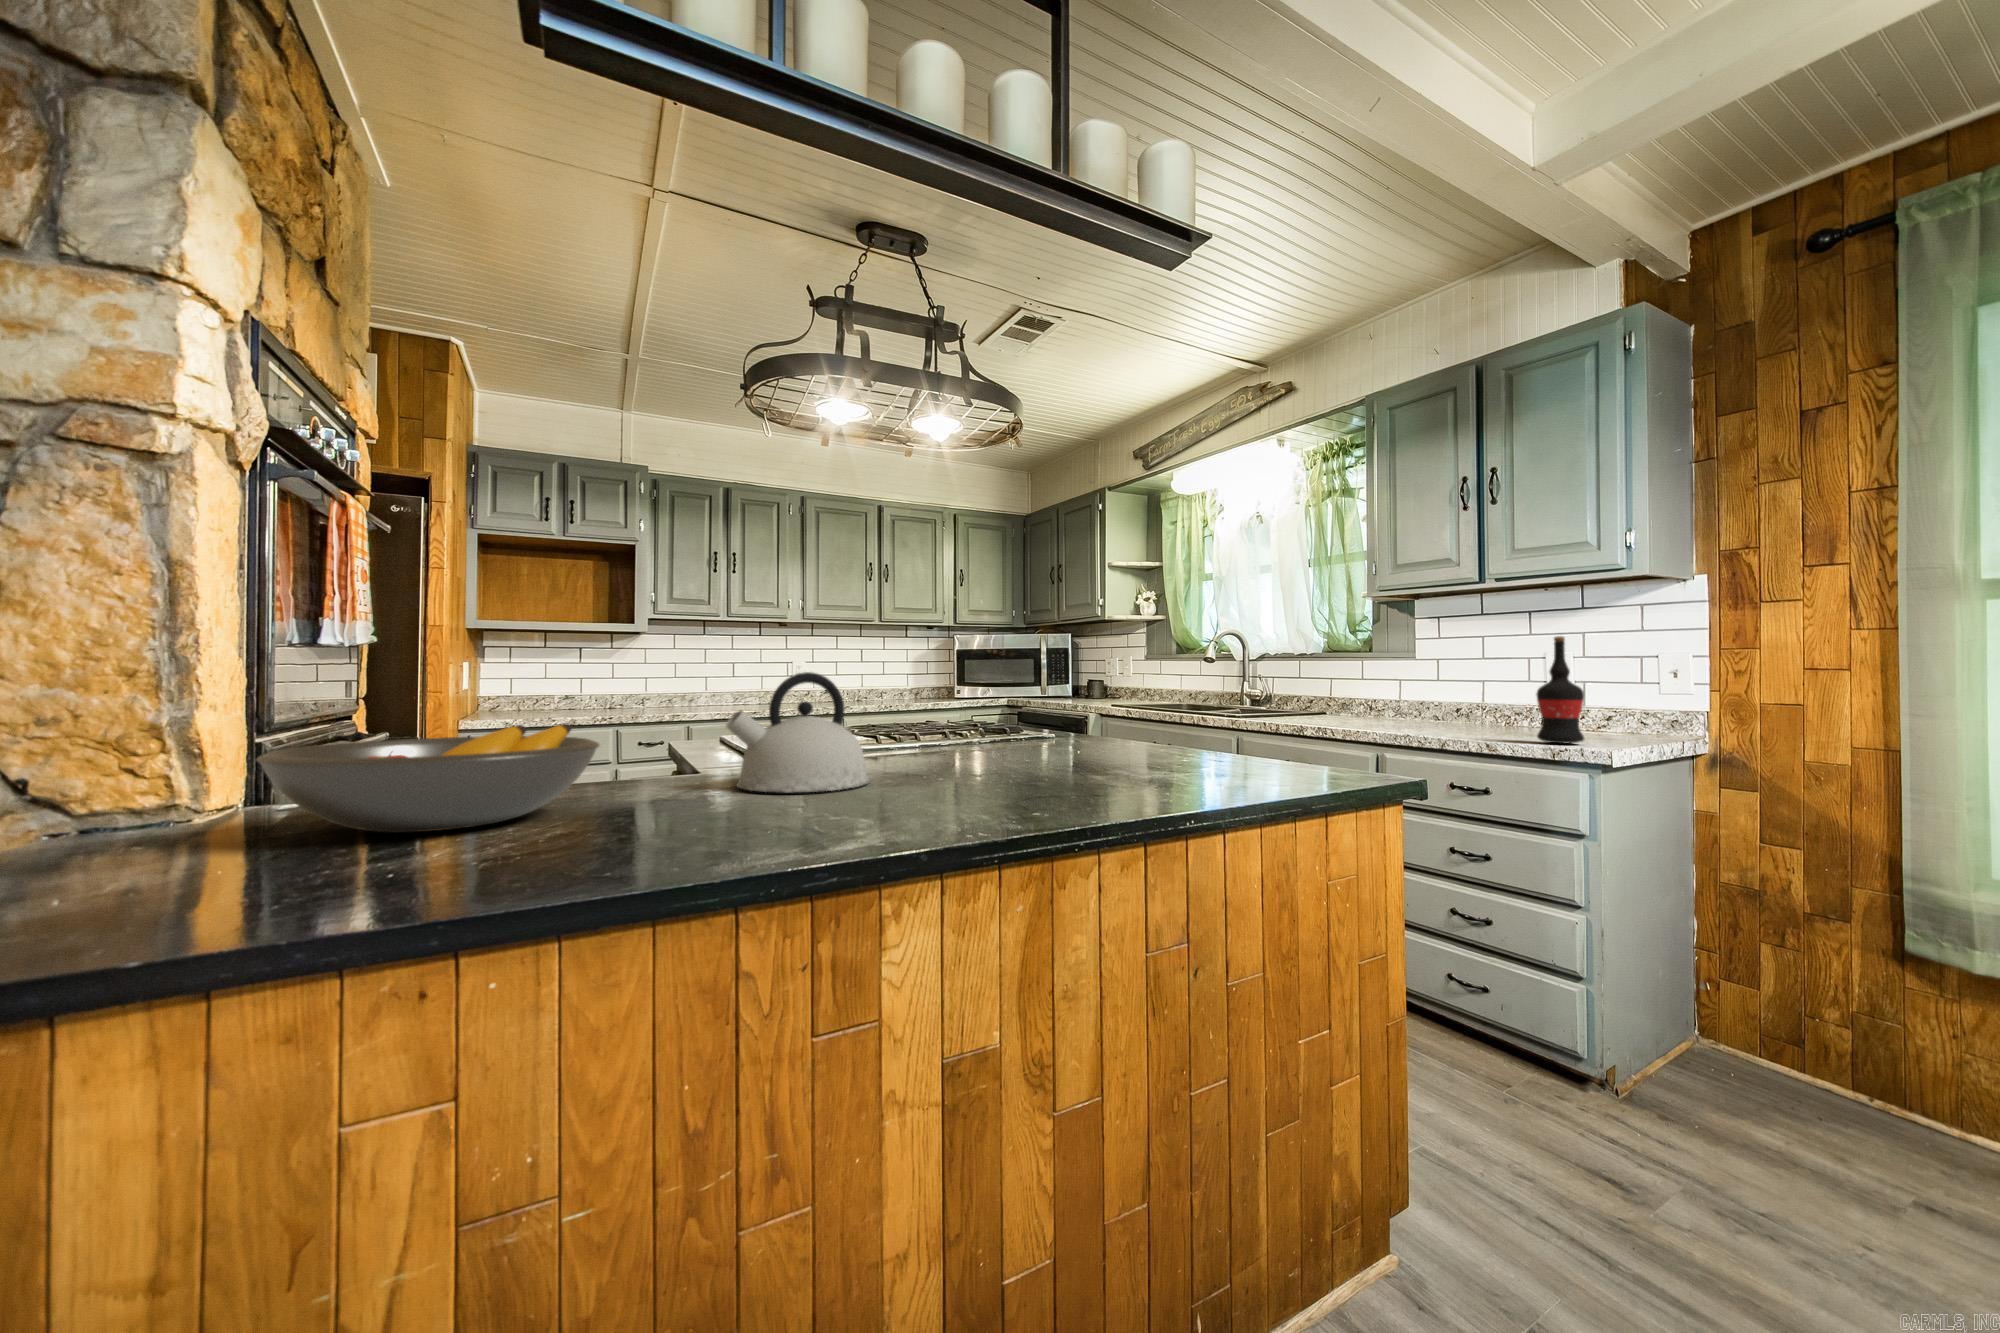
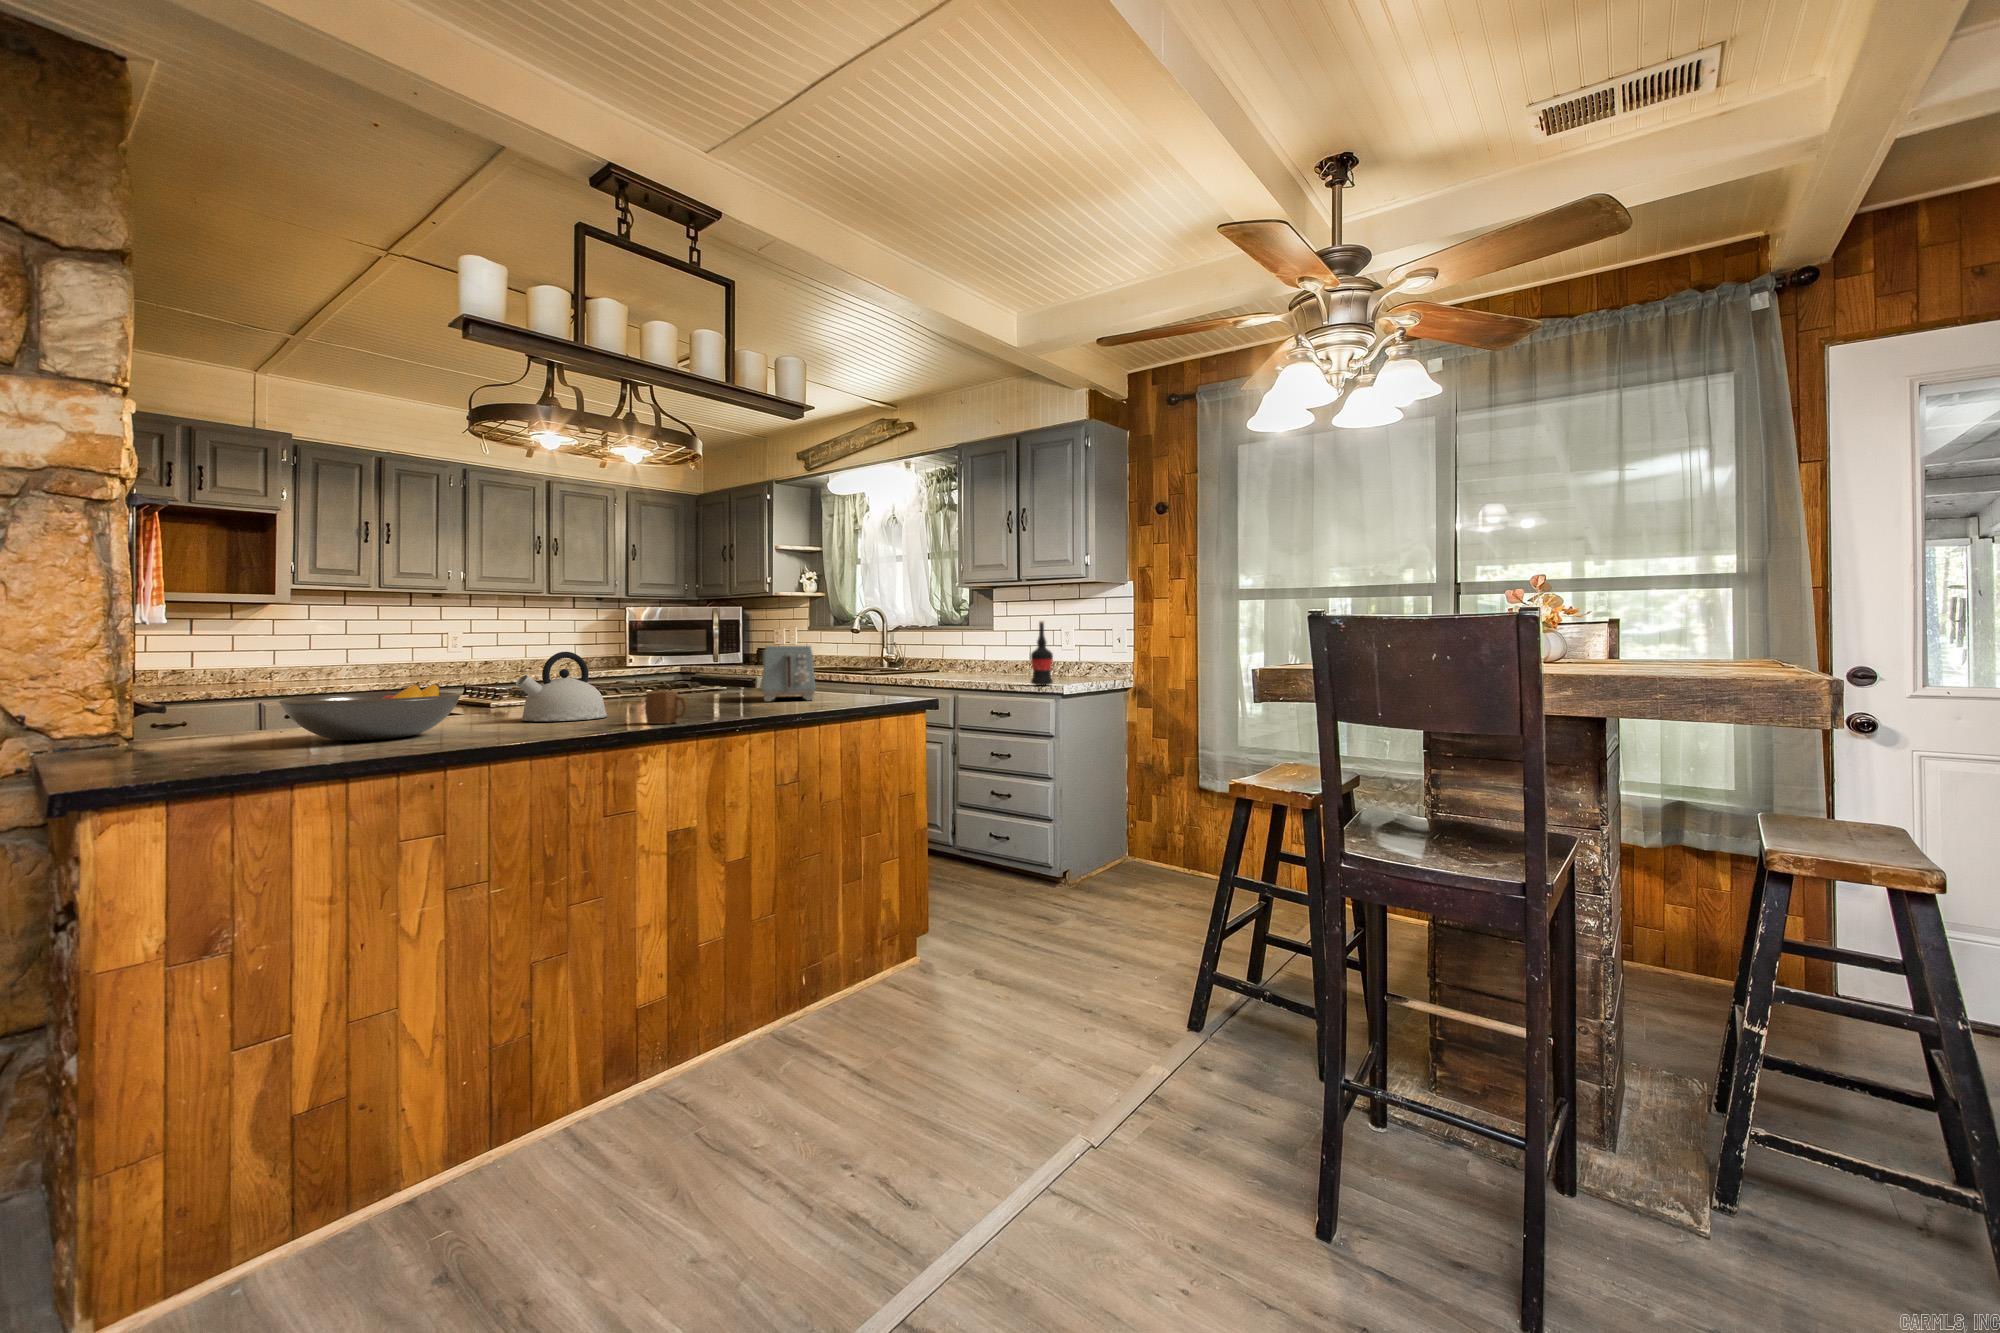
toaster: none [1109,670,1200,760] -> present [762,646,815,701]
mug: none [907,749,988,820] -> present [644,691,687,724]

